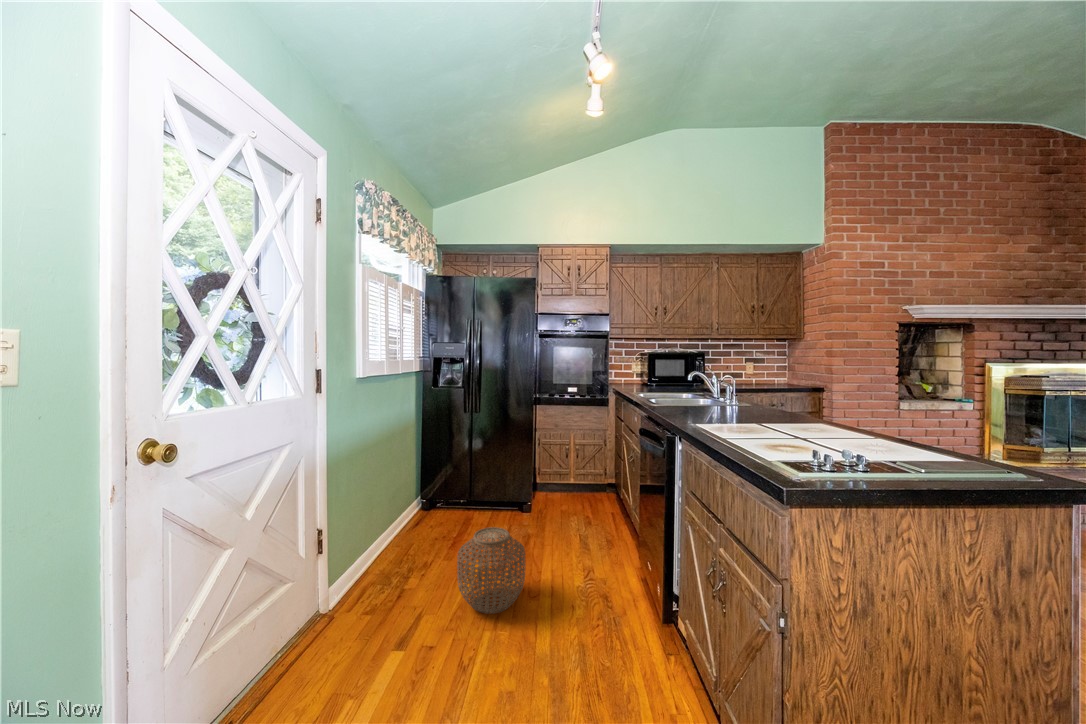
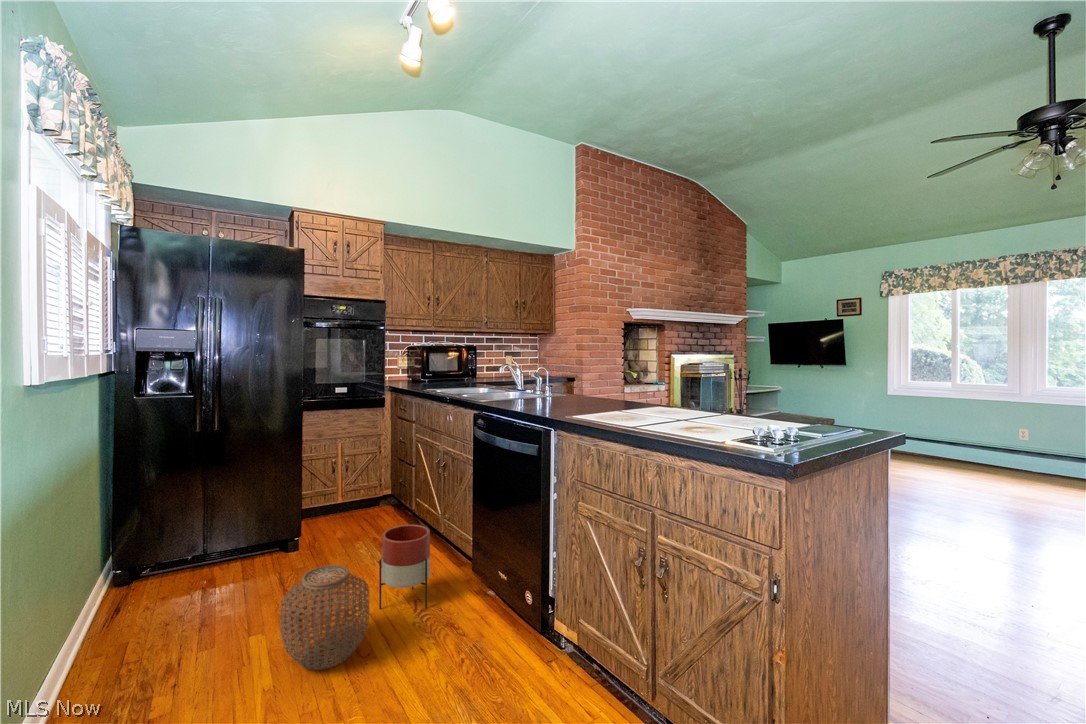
planter: none [552,509,597,592] -> present [379,525,430,609]

